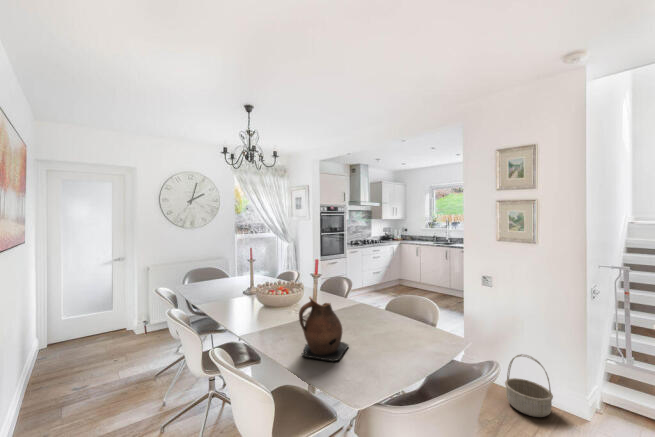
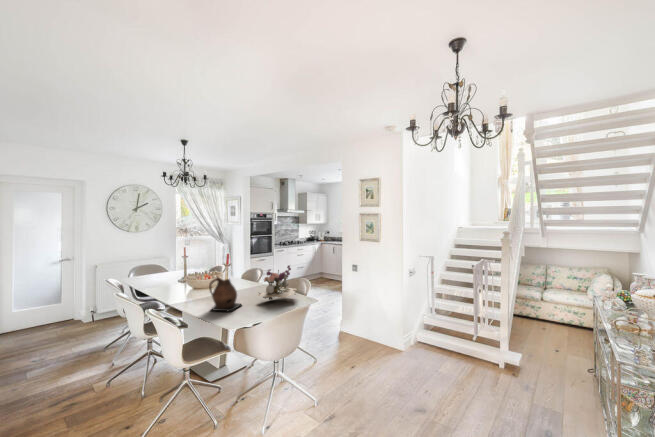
flower arrangement: none [370,279,436,338] -> present [258,266,296,300]
basket: present [505,354,553,417] -> none [359,313,384,352]

